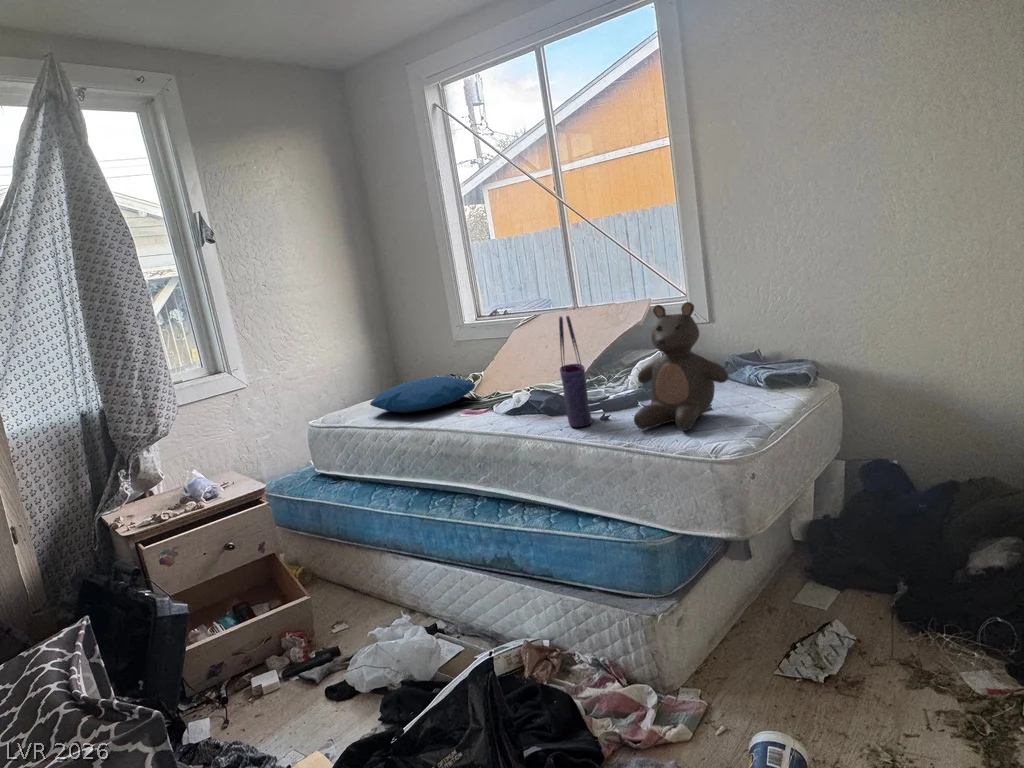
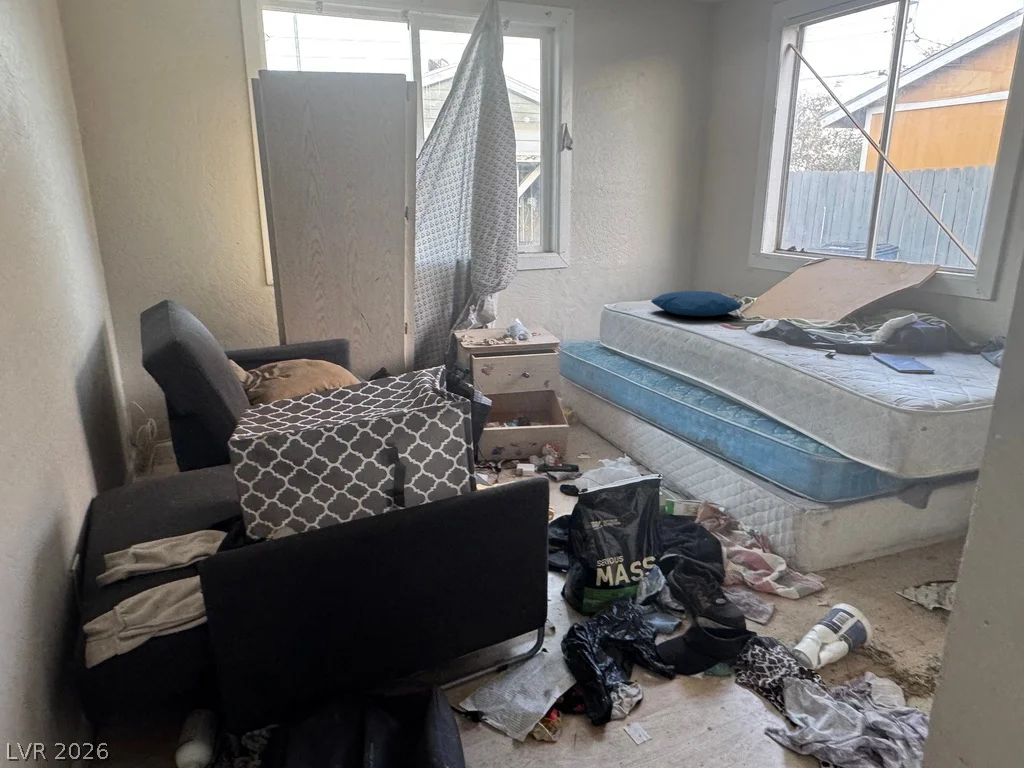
teddy bear: present [634,302,728,431] -> none [851,269,955,382]
tote bag: present [559,316,592,427] -> none [799,262,826,358]

